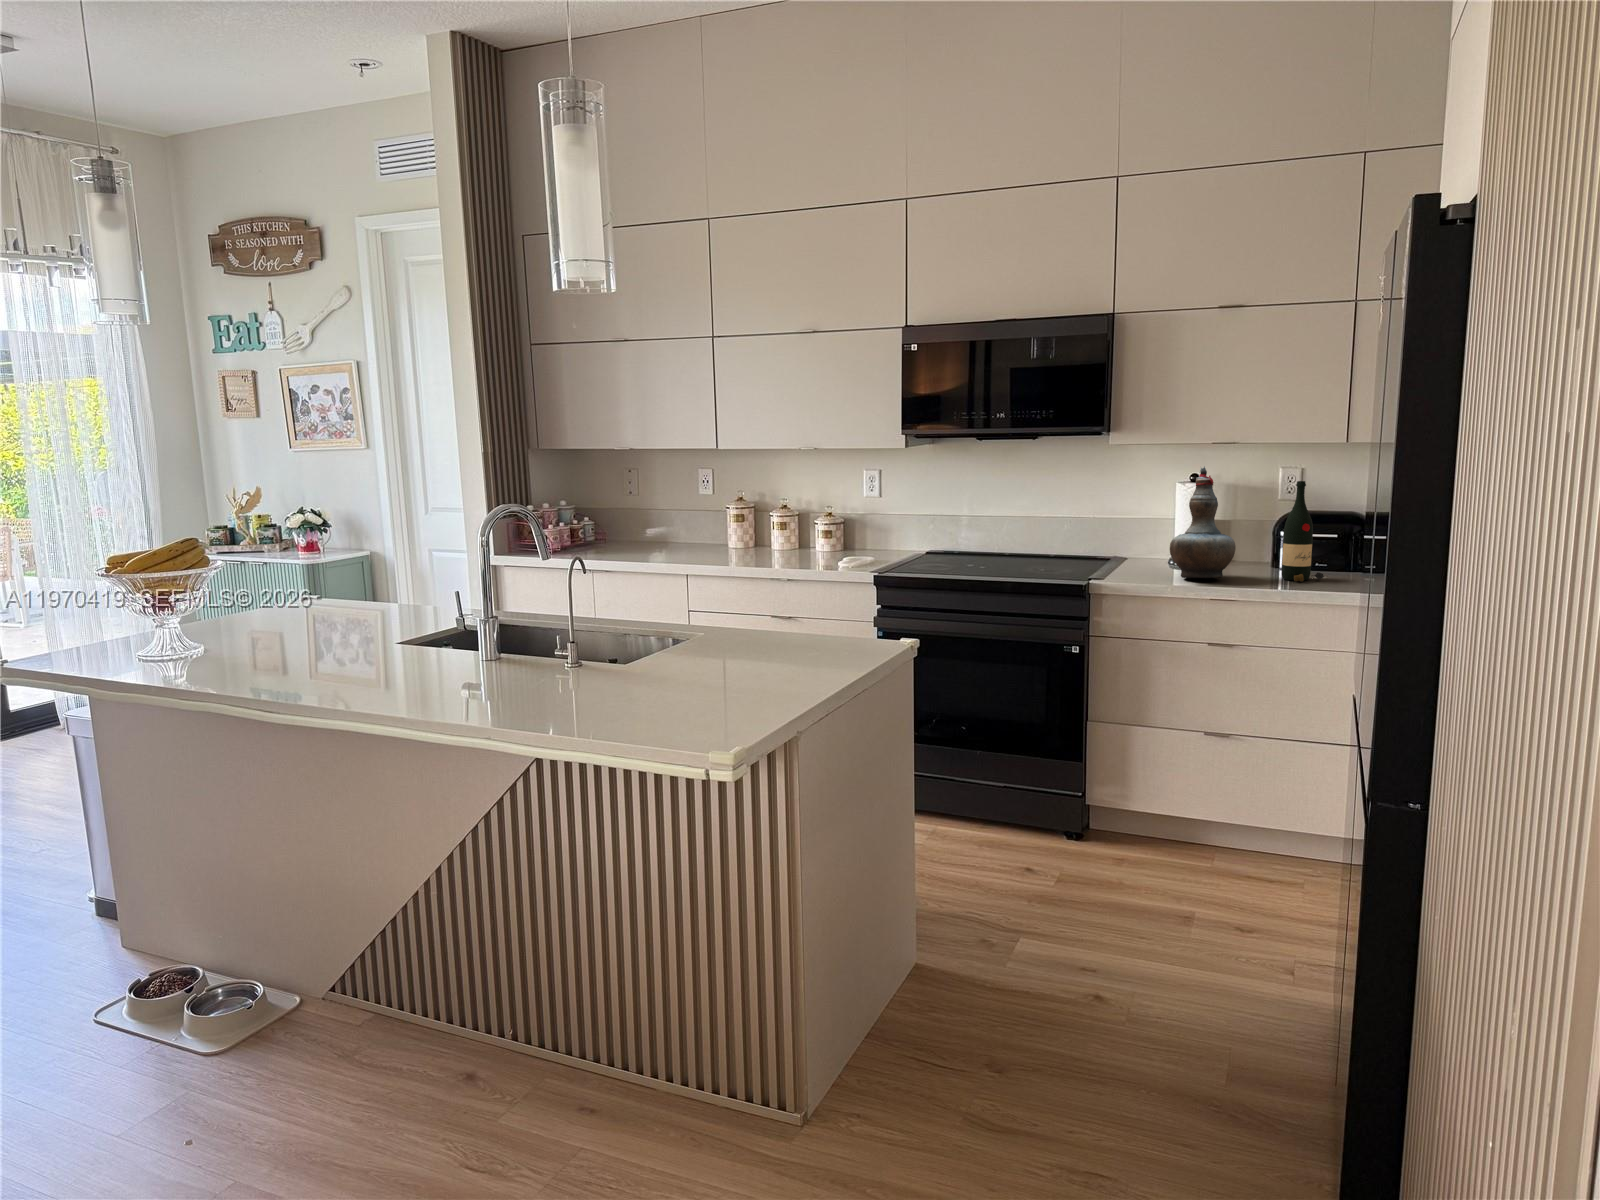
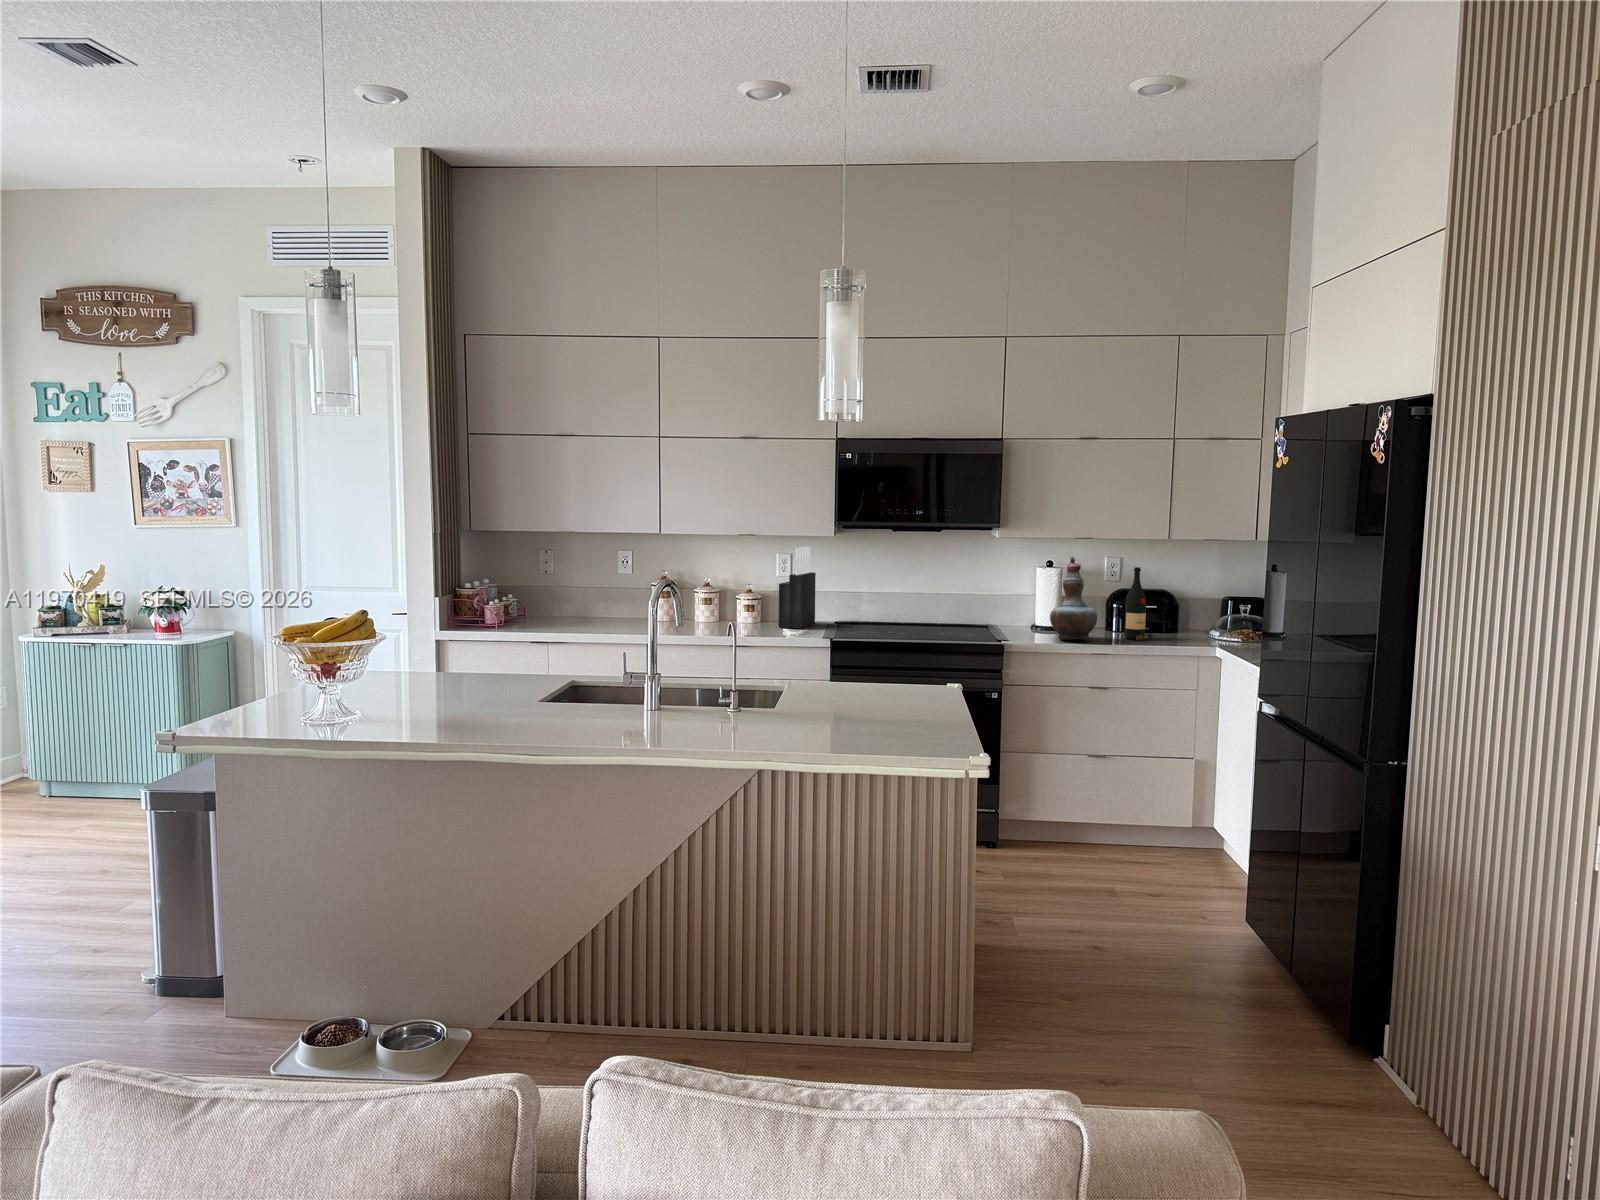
knife block: none [851,460,902,558] -> present [779,546,816,629]

